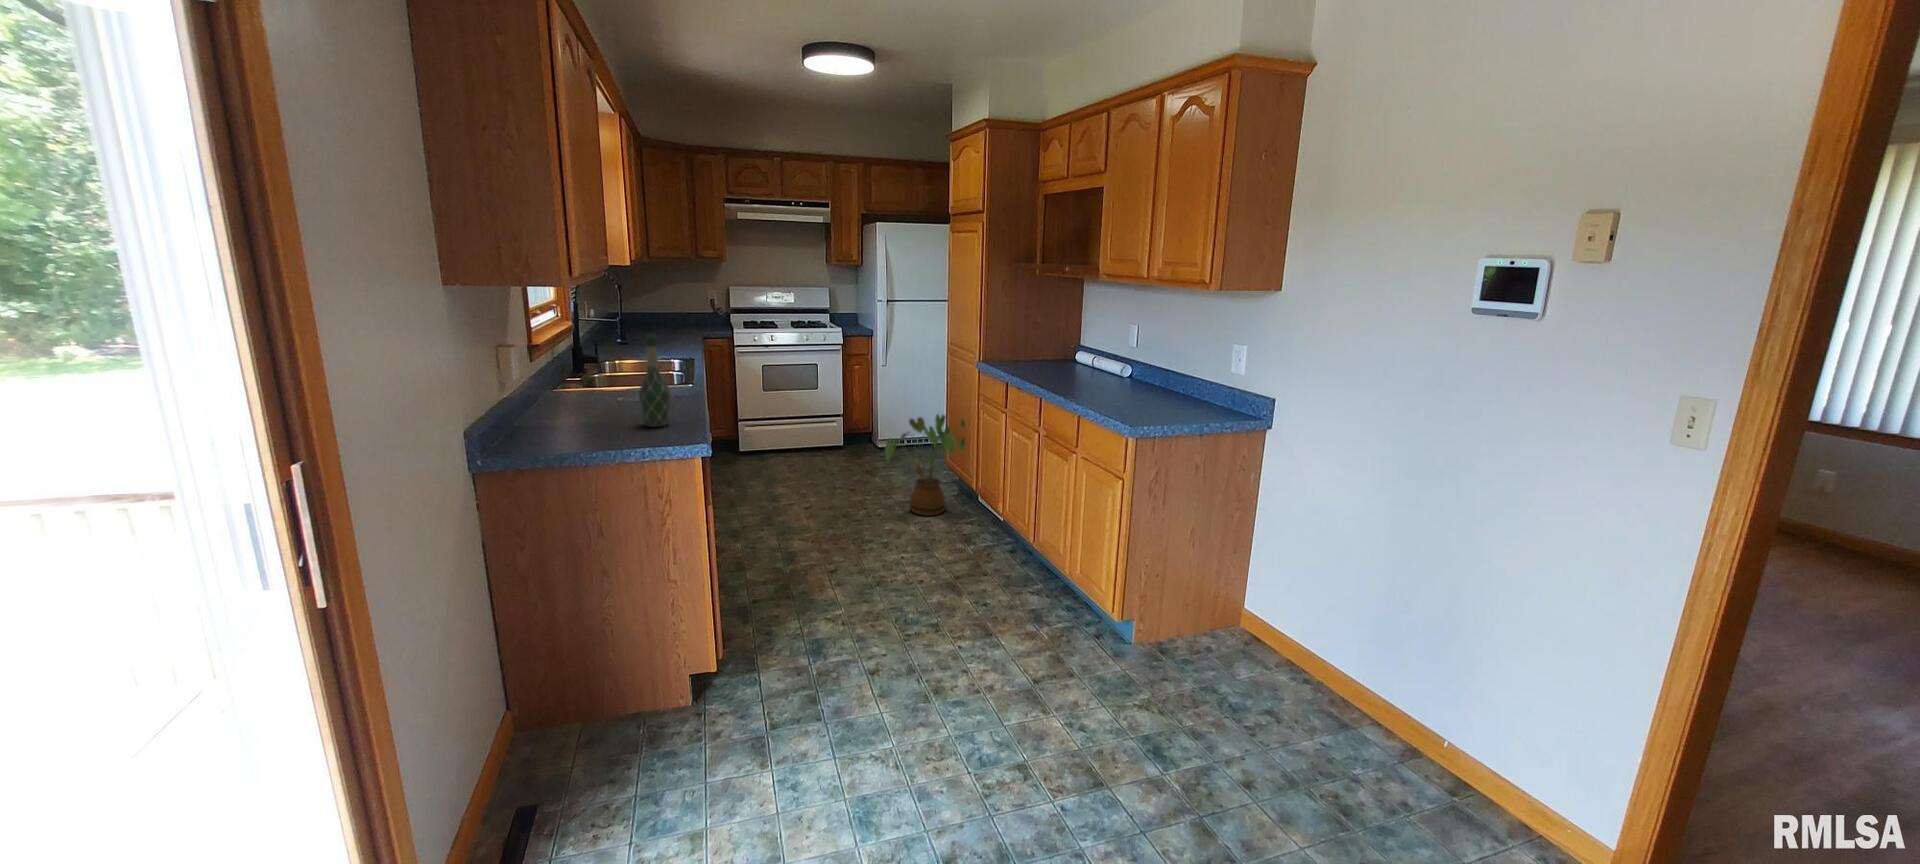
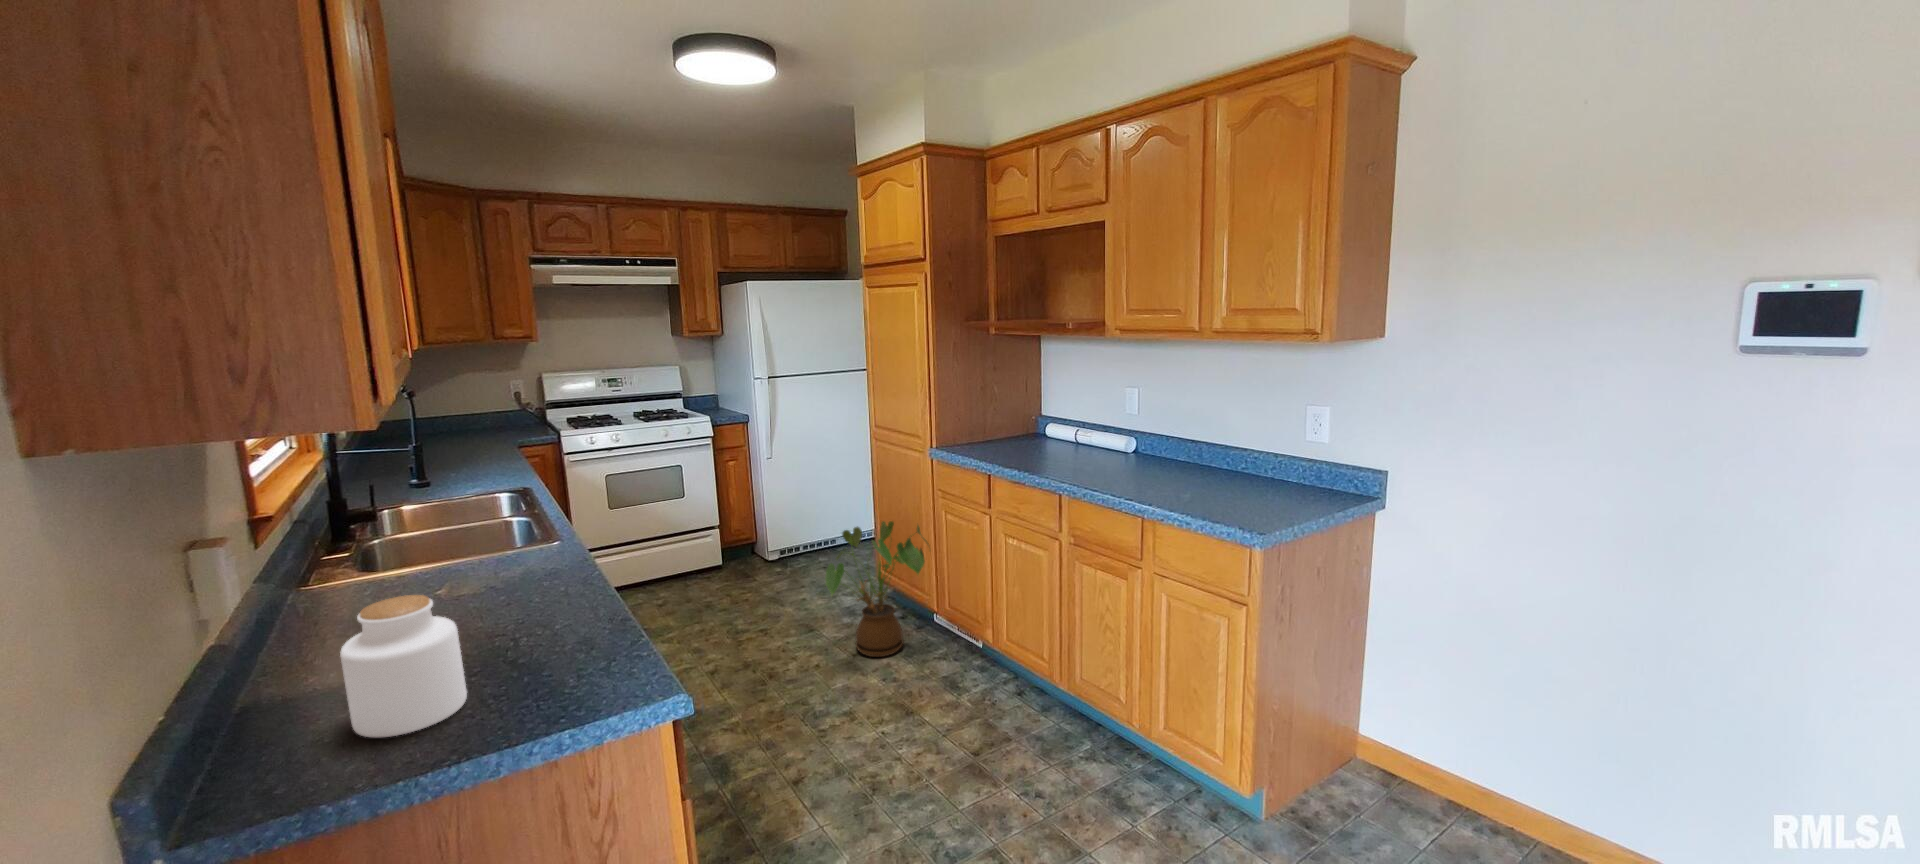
wine bottle: present [639,334,670,427] -> none [517,494,576,662]
jar: none [552,375,609,440] -> present [340,595,467,737]

